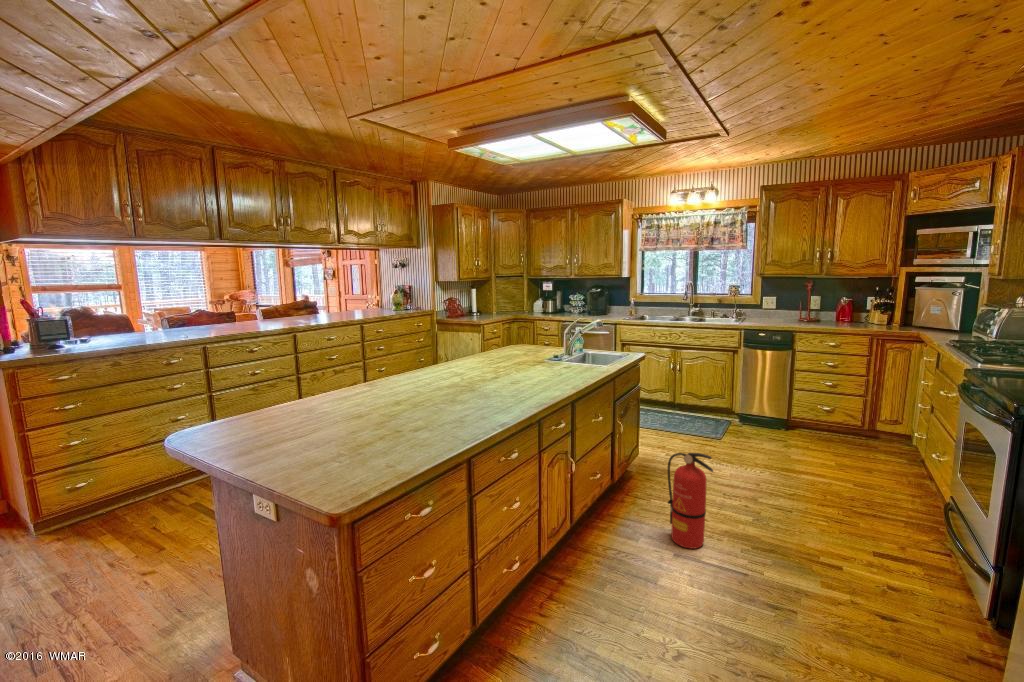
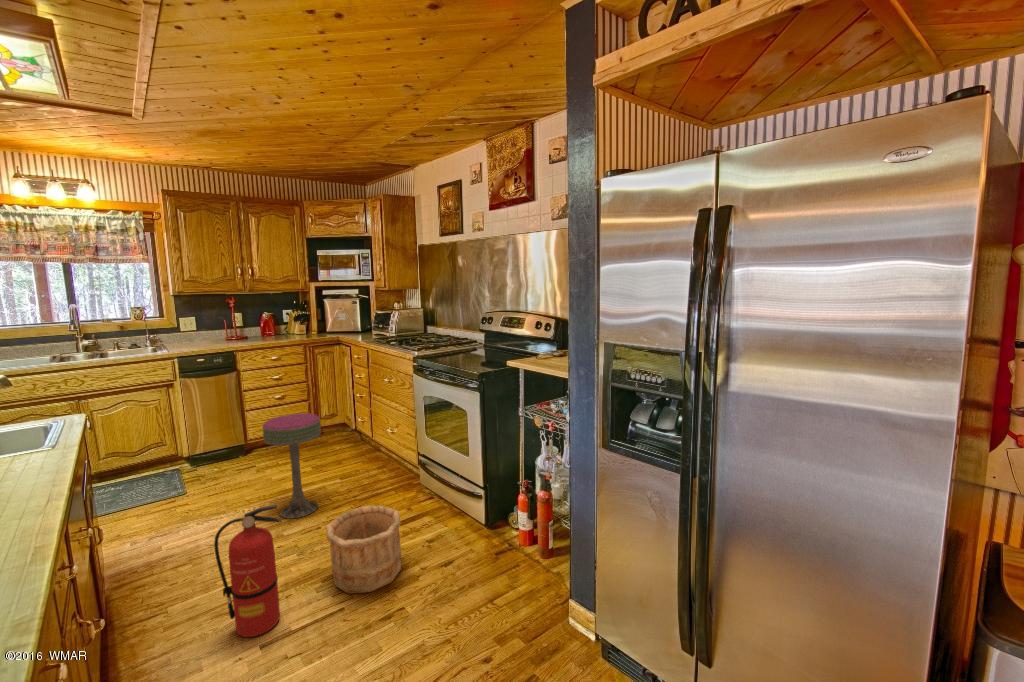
bar stool: none [764,396,824,497] -> present [263,413,321,519]
wooden bucket: none [755,500,844,589] -> present [326,506,401,594]

